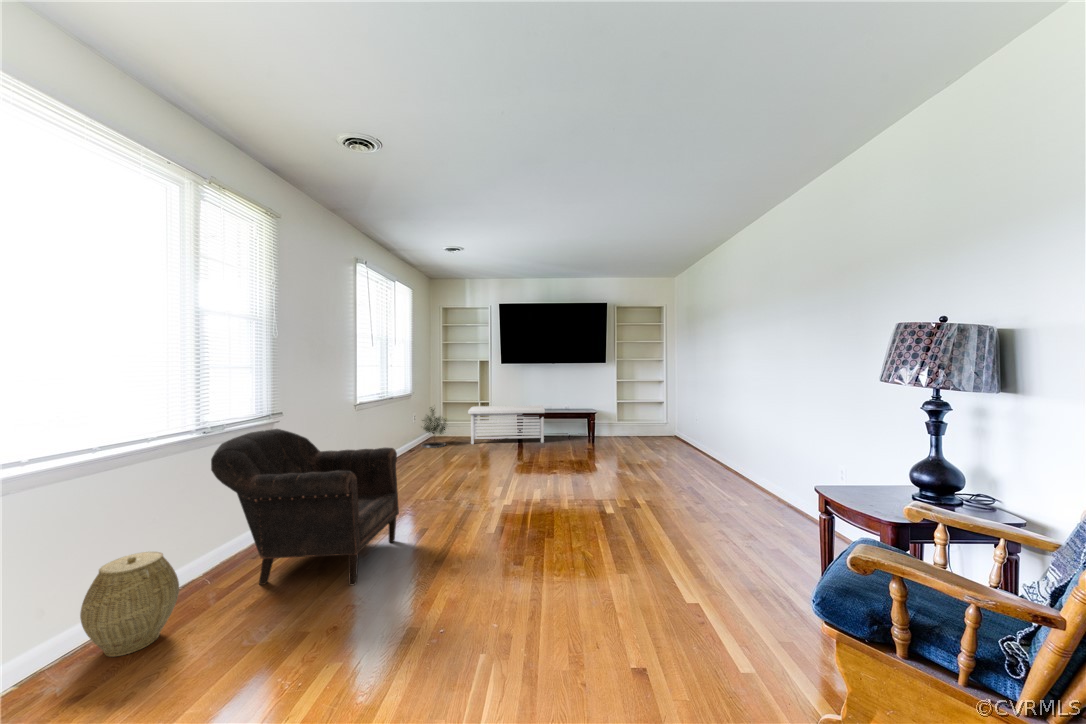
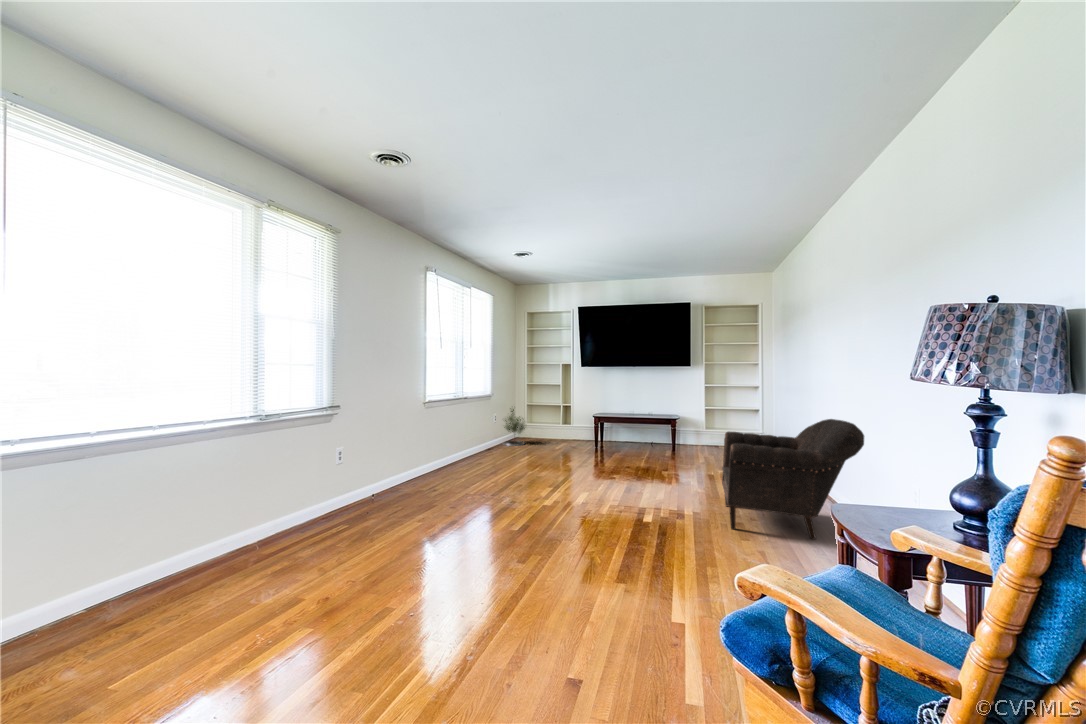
storage bench: present [468,406,545,444] -> none [545,409,622,447]
armchair: present [211,429,399,586] -> present [722,419,864,539]
woven basket: present [80,552,179,657] -> none [180,505,247,579]

